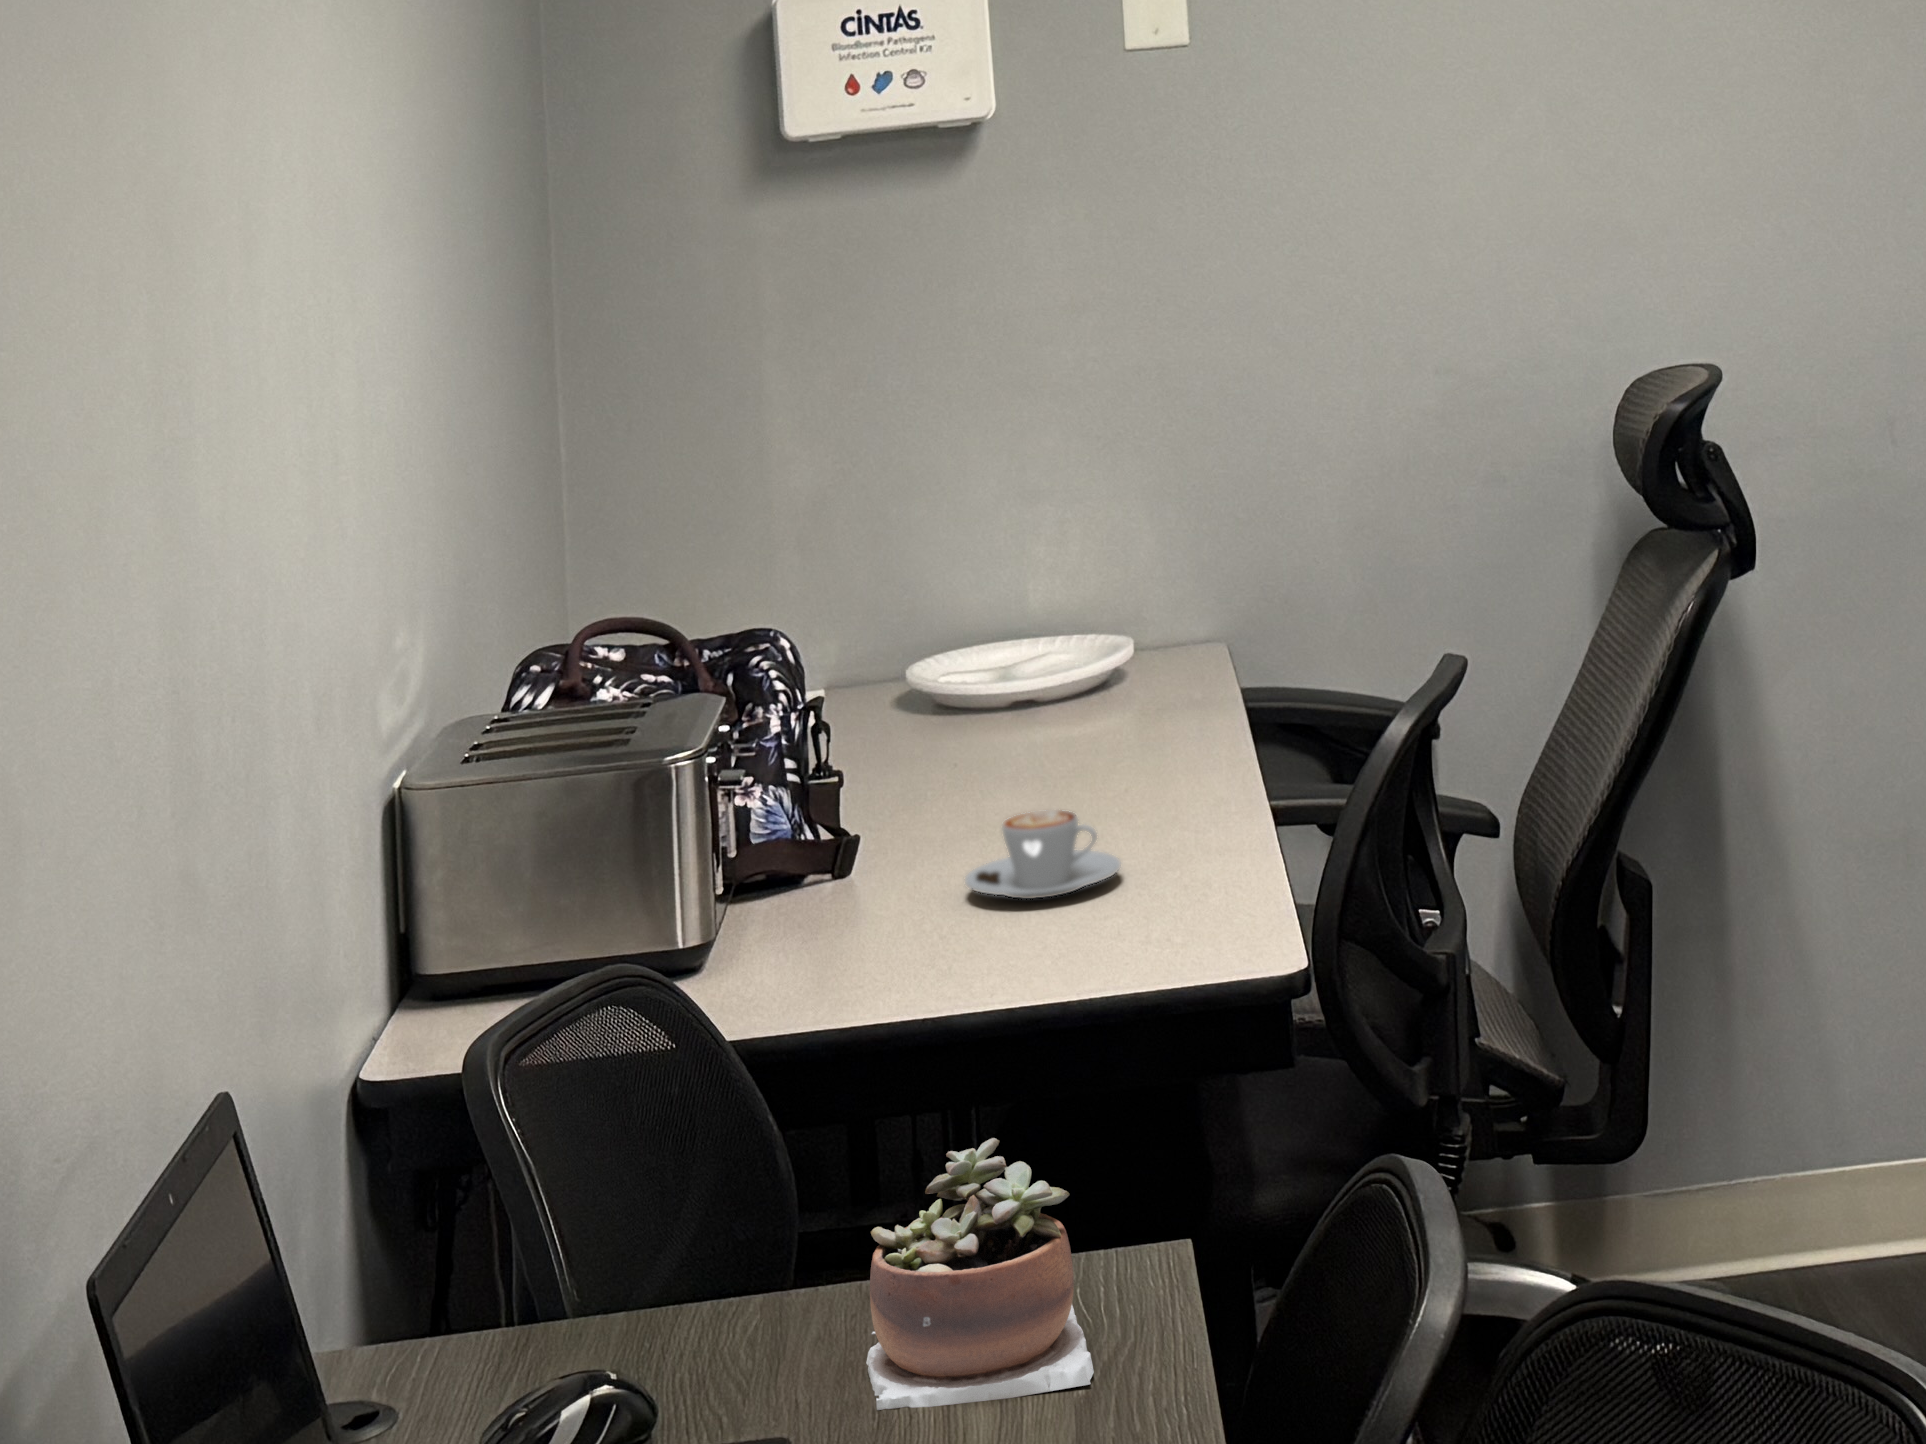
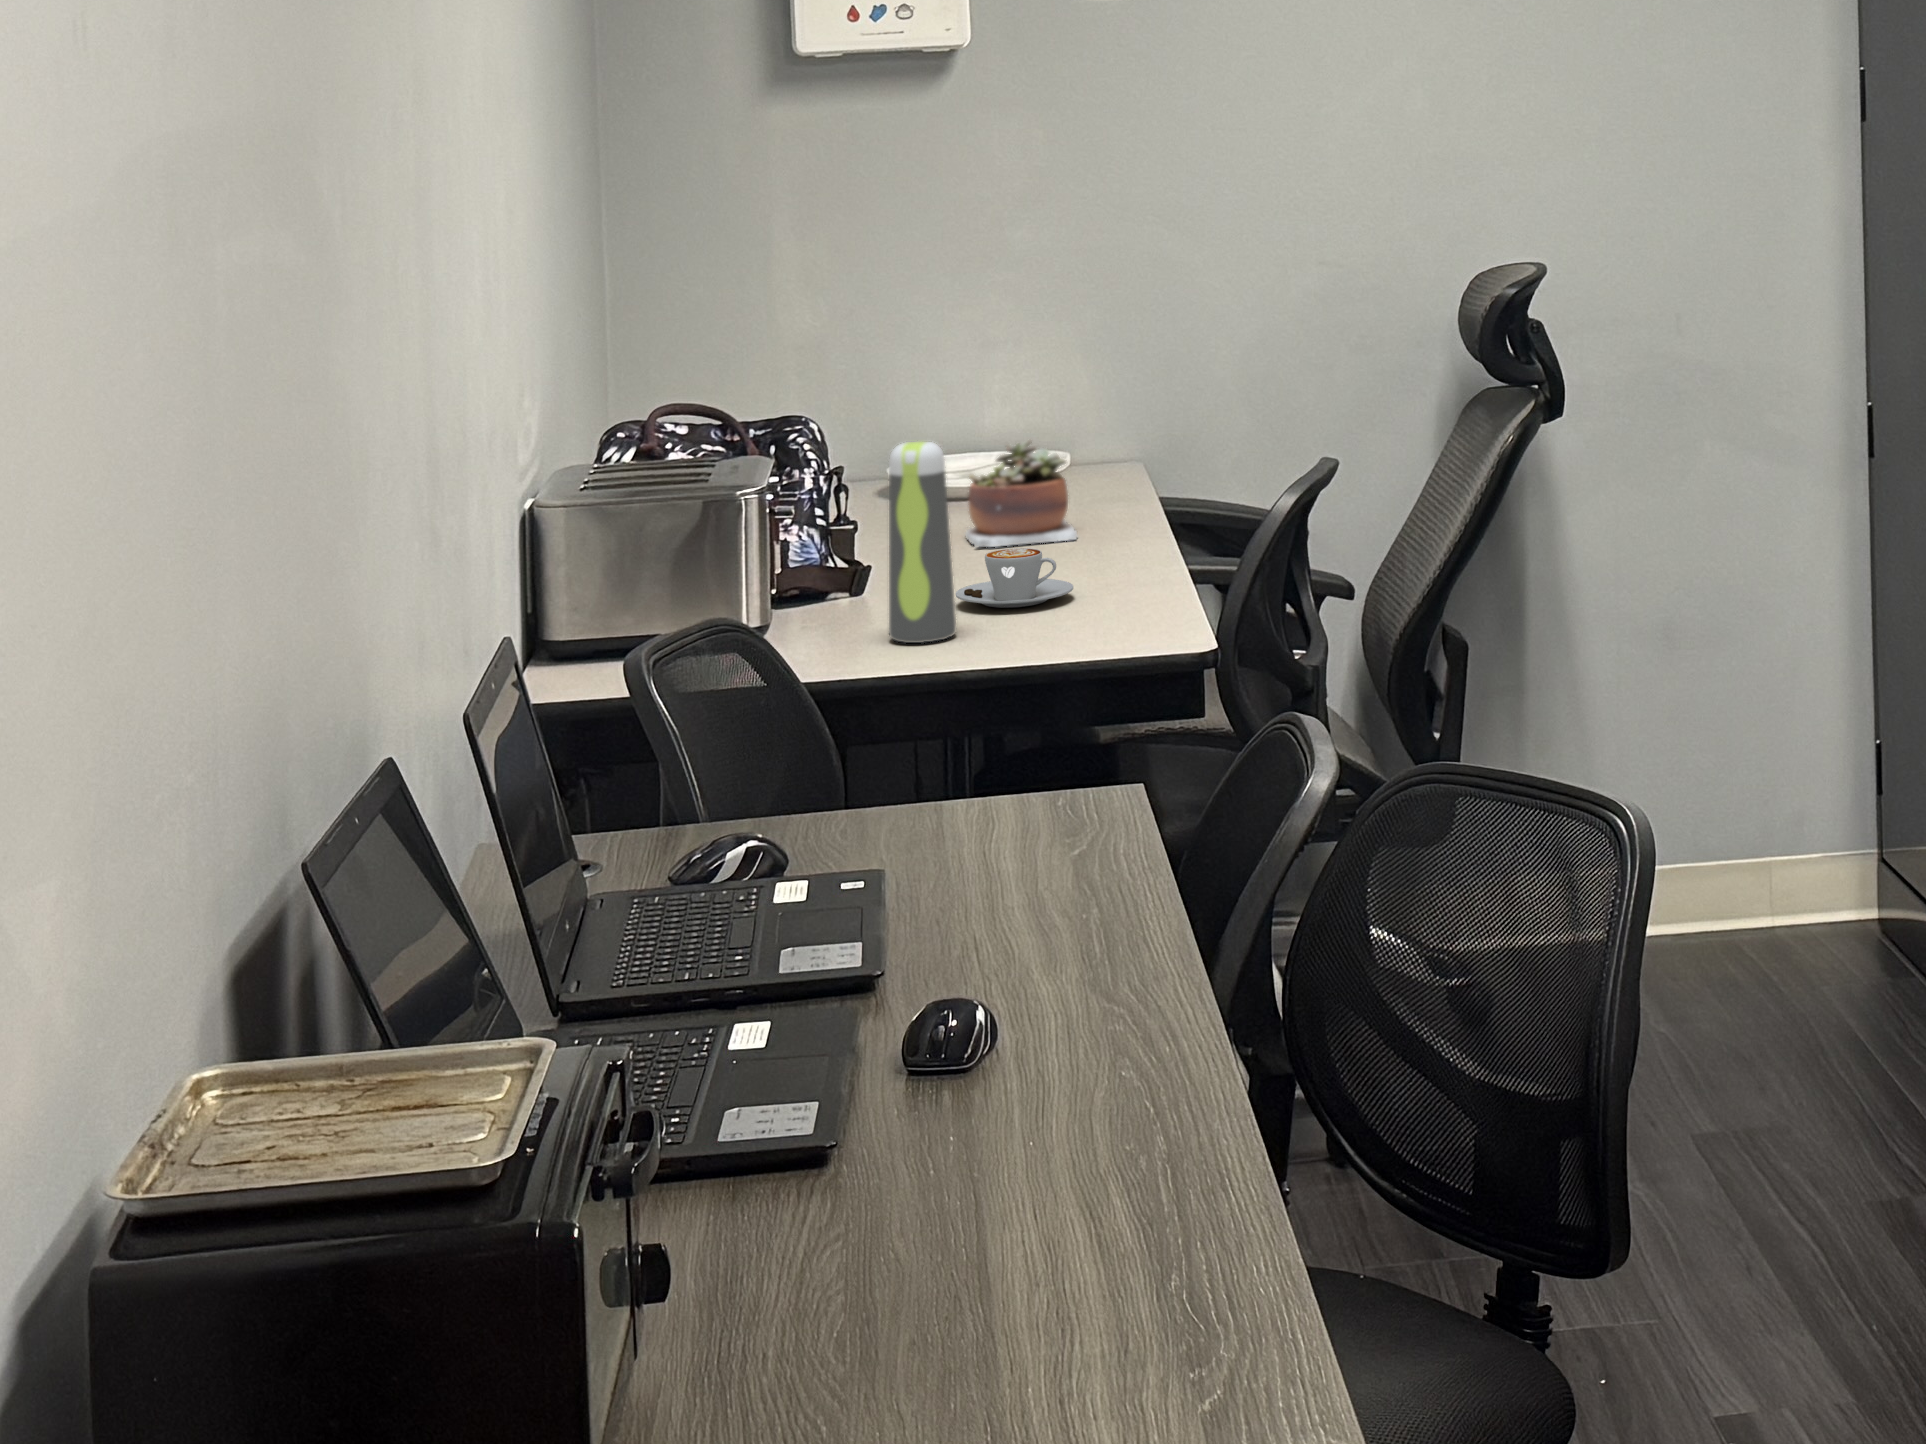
water bottle: none [864,677,960,965] -> present [889,442,956,643]
succulent plant: present [866,1138,1094,1410] -> present [965,440,1078,547]

